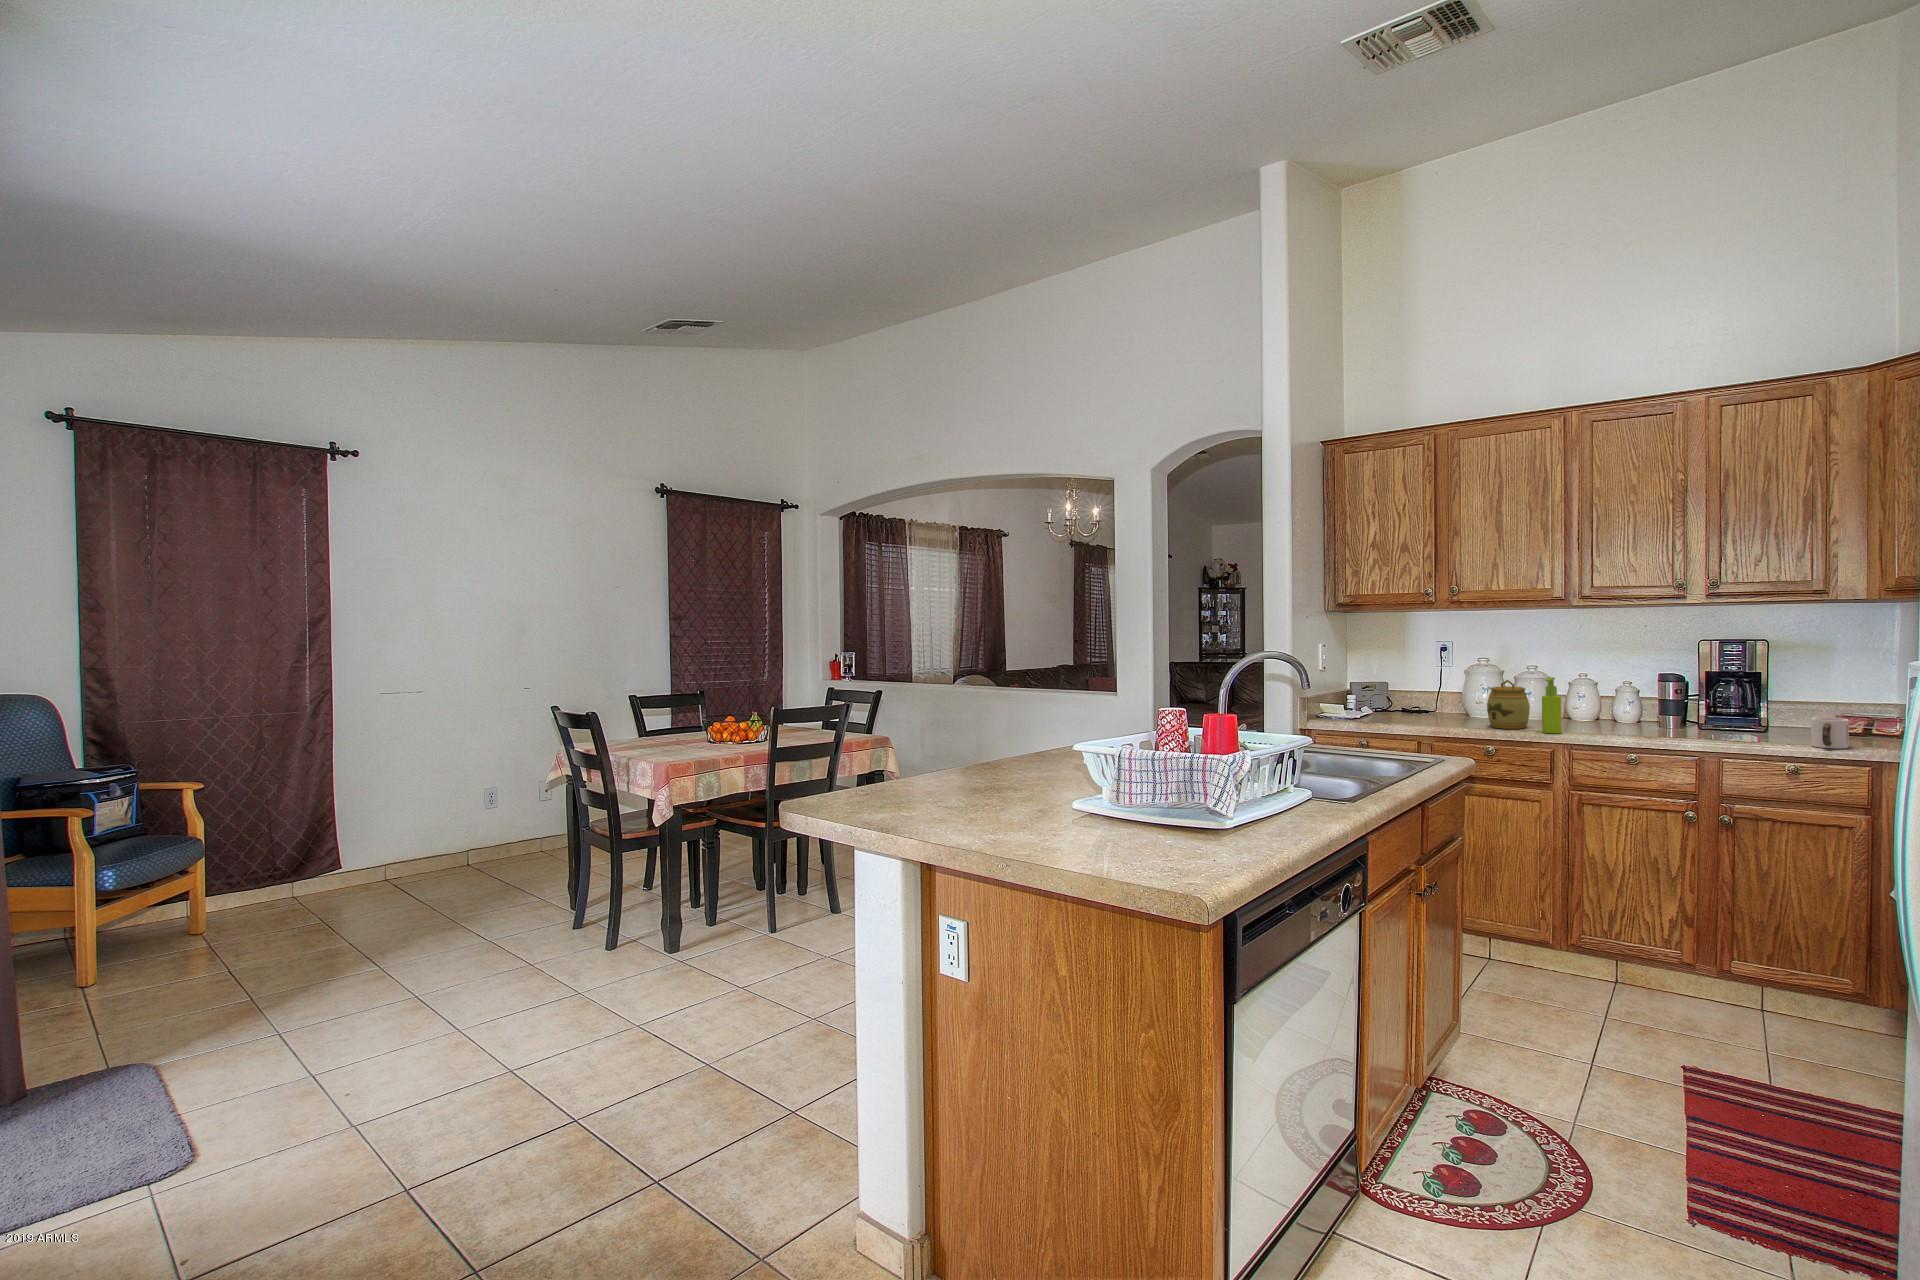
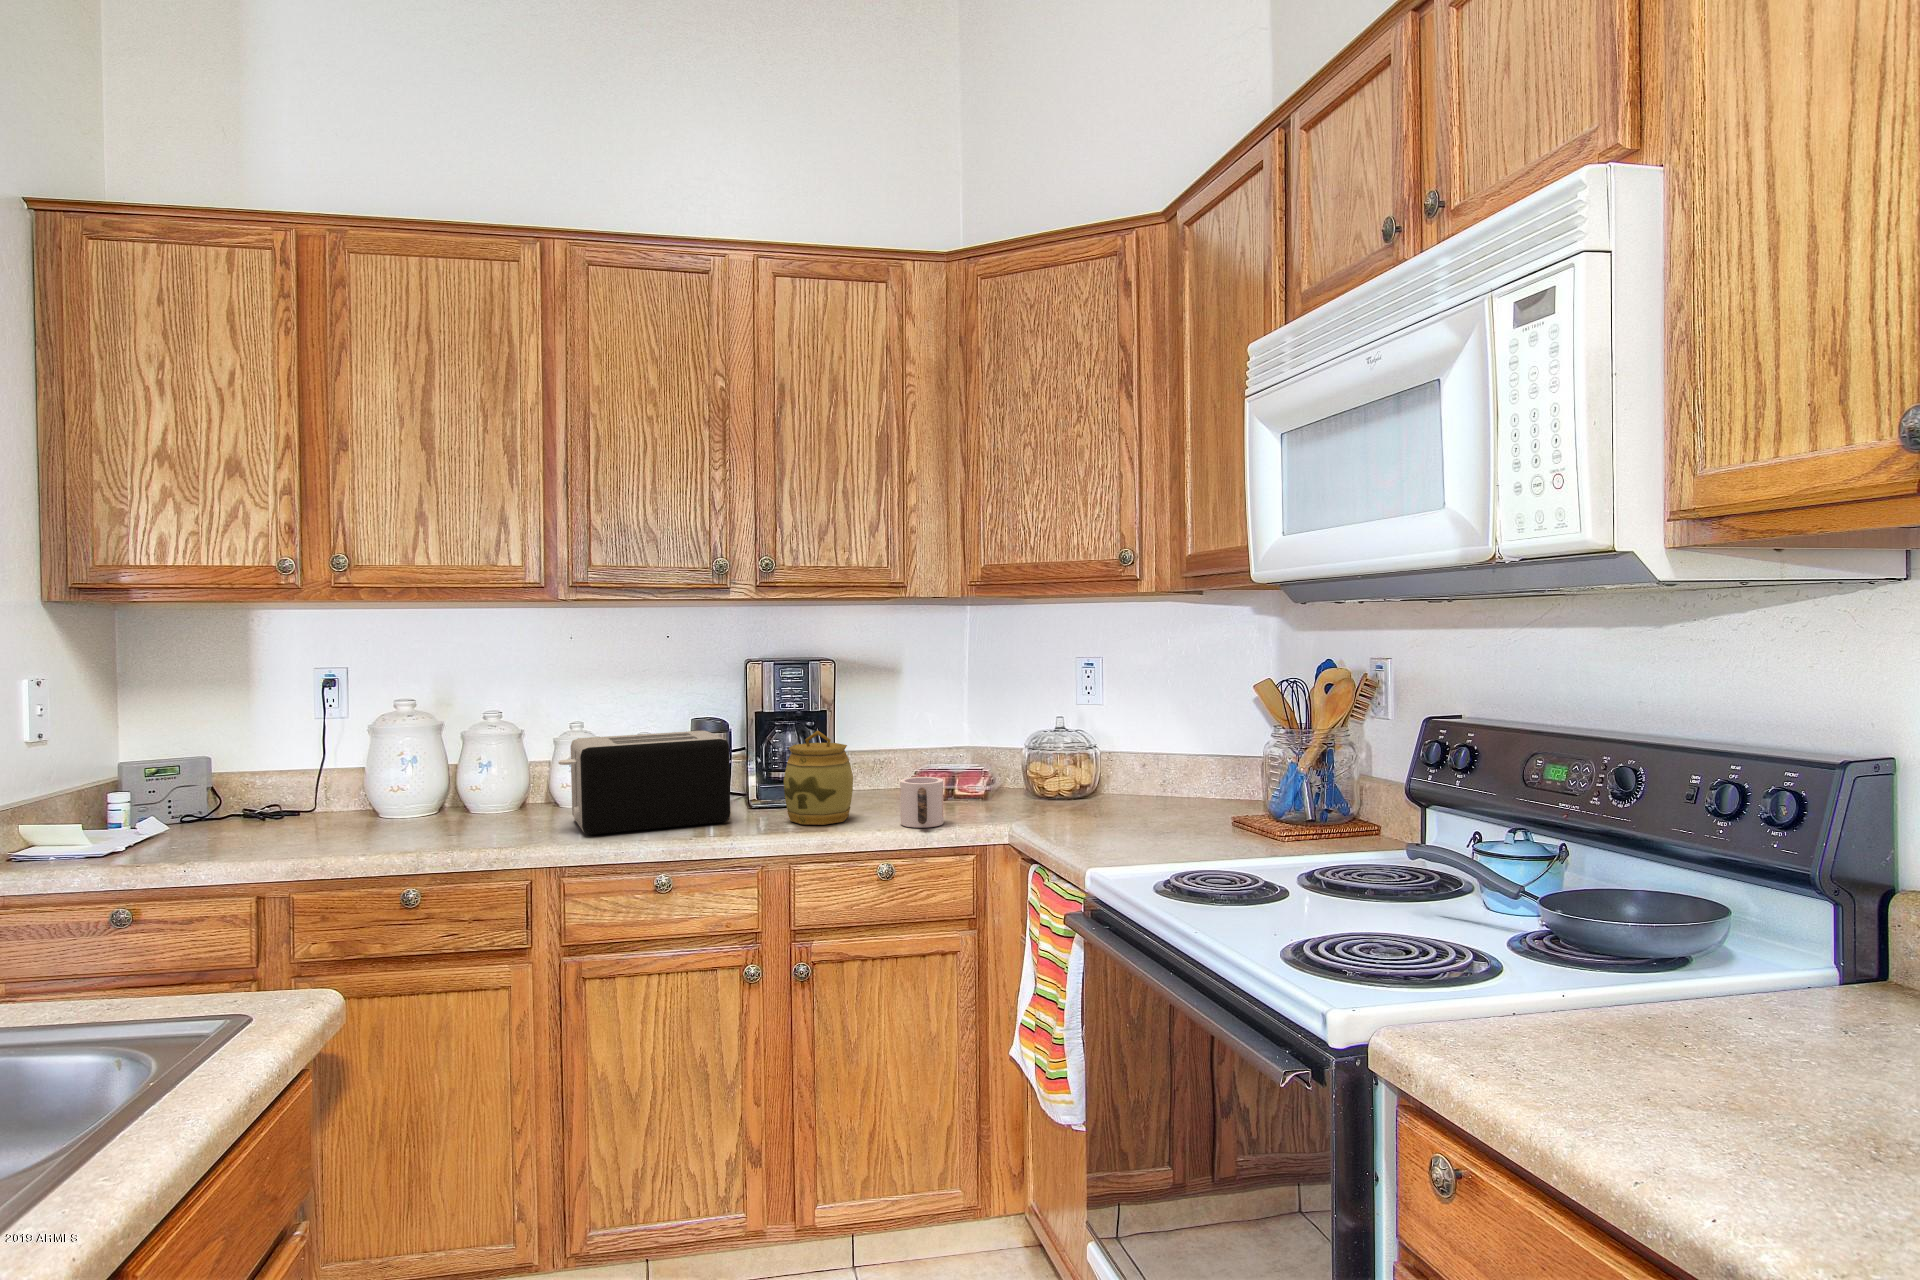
soap dispenser: present [1542,677,1562,733] -> none [510,737,546,847]
jar: present [1487,680,1530,729] -> present [784,731,853,825]
toaster: none [1570,681,1682,734] -> present [558,731,730,835]

